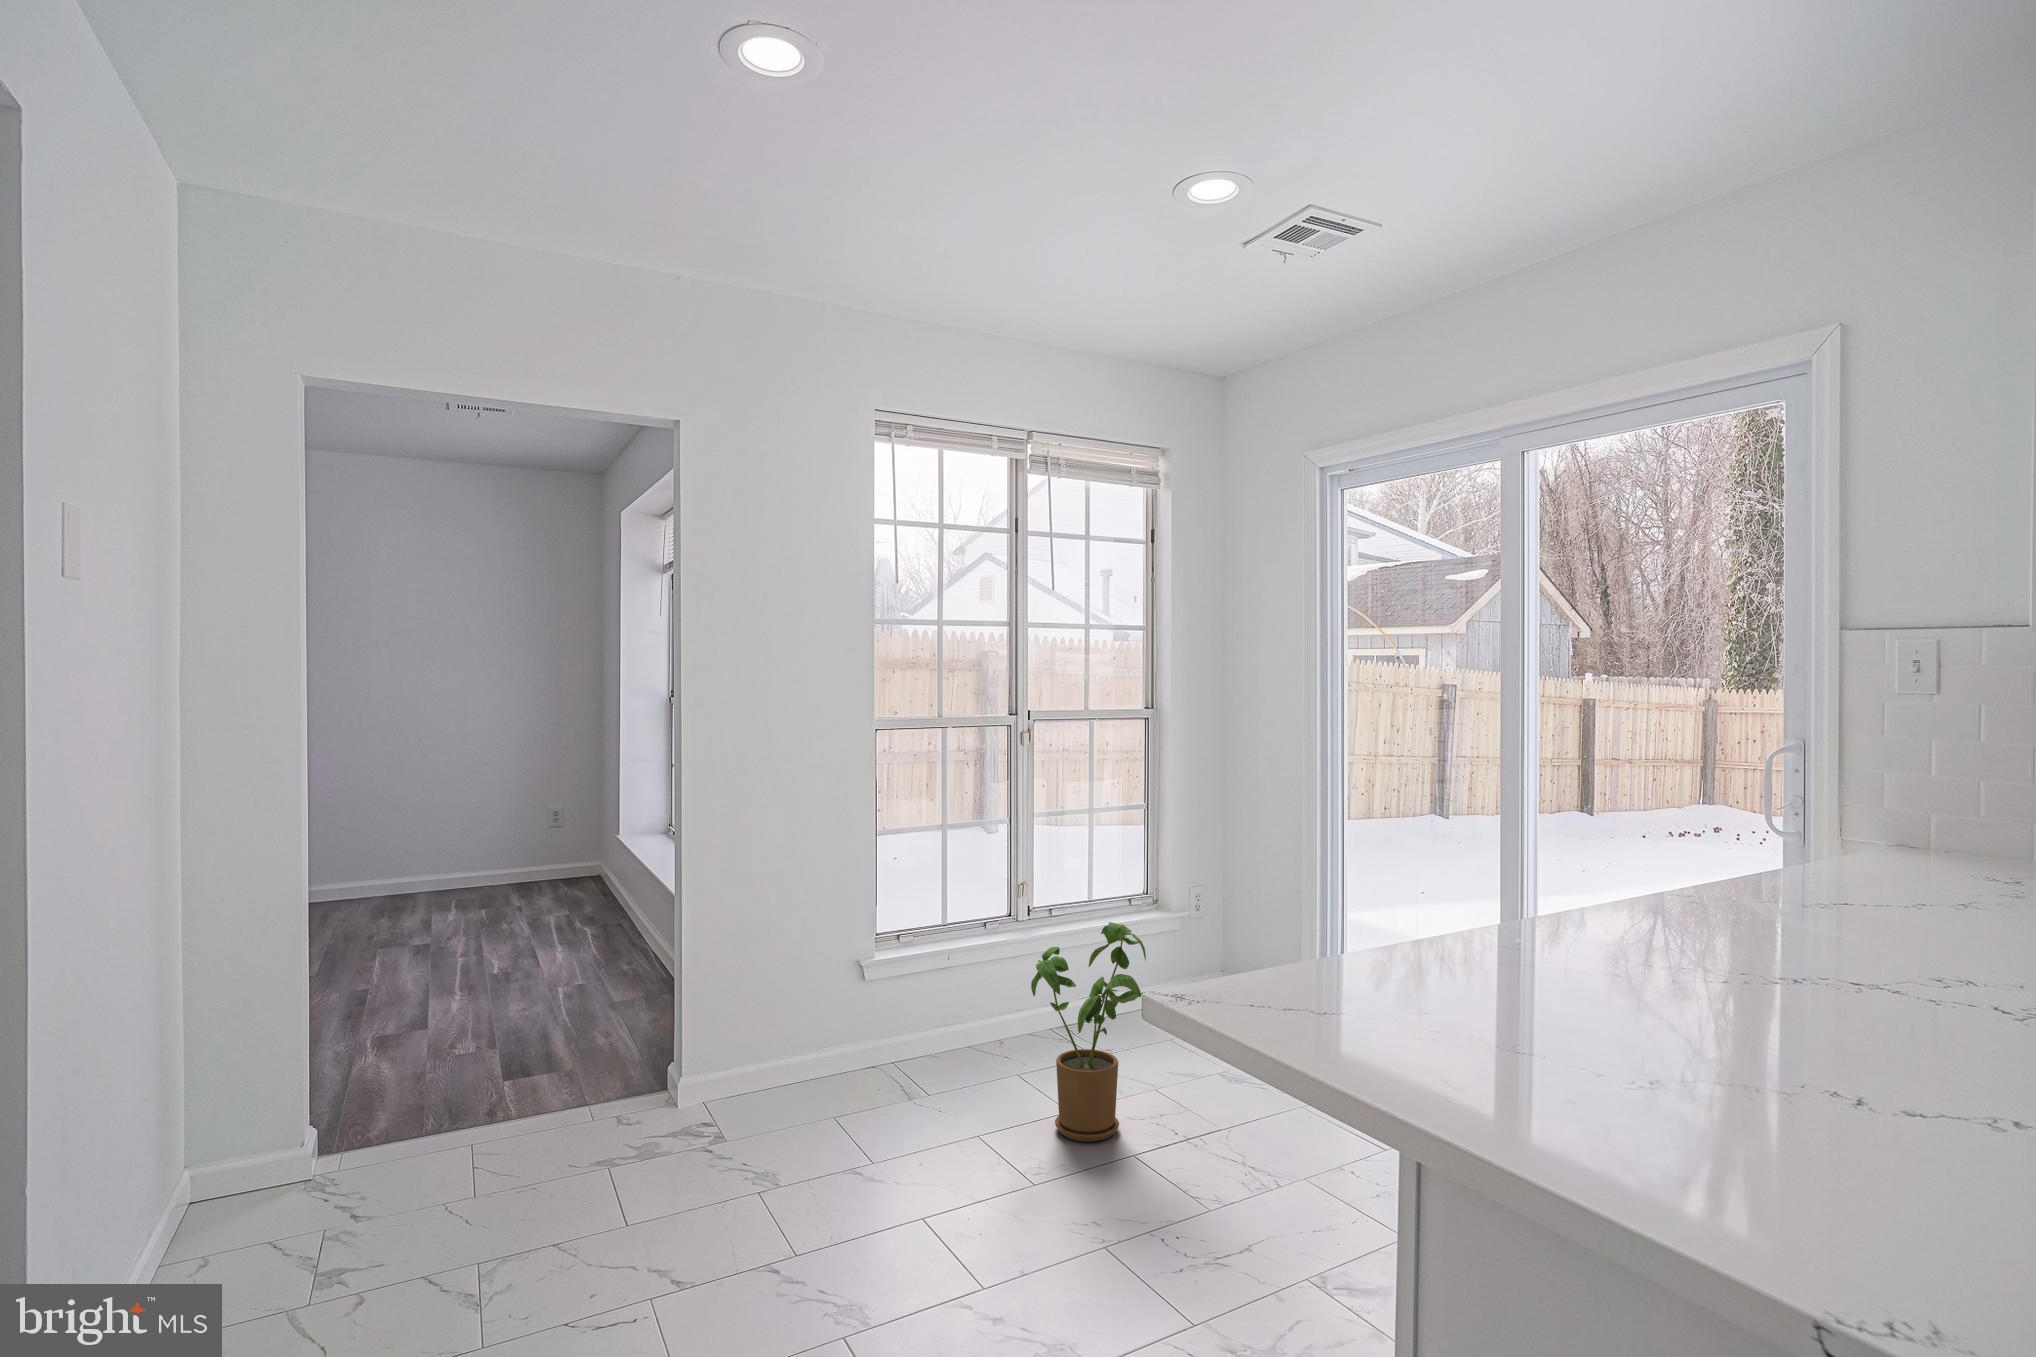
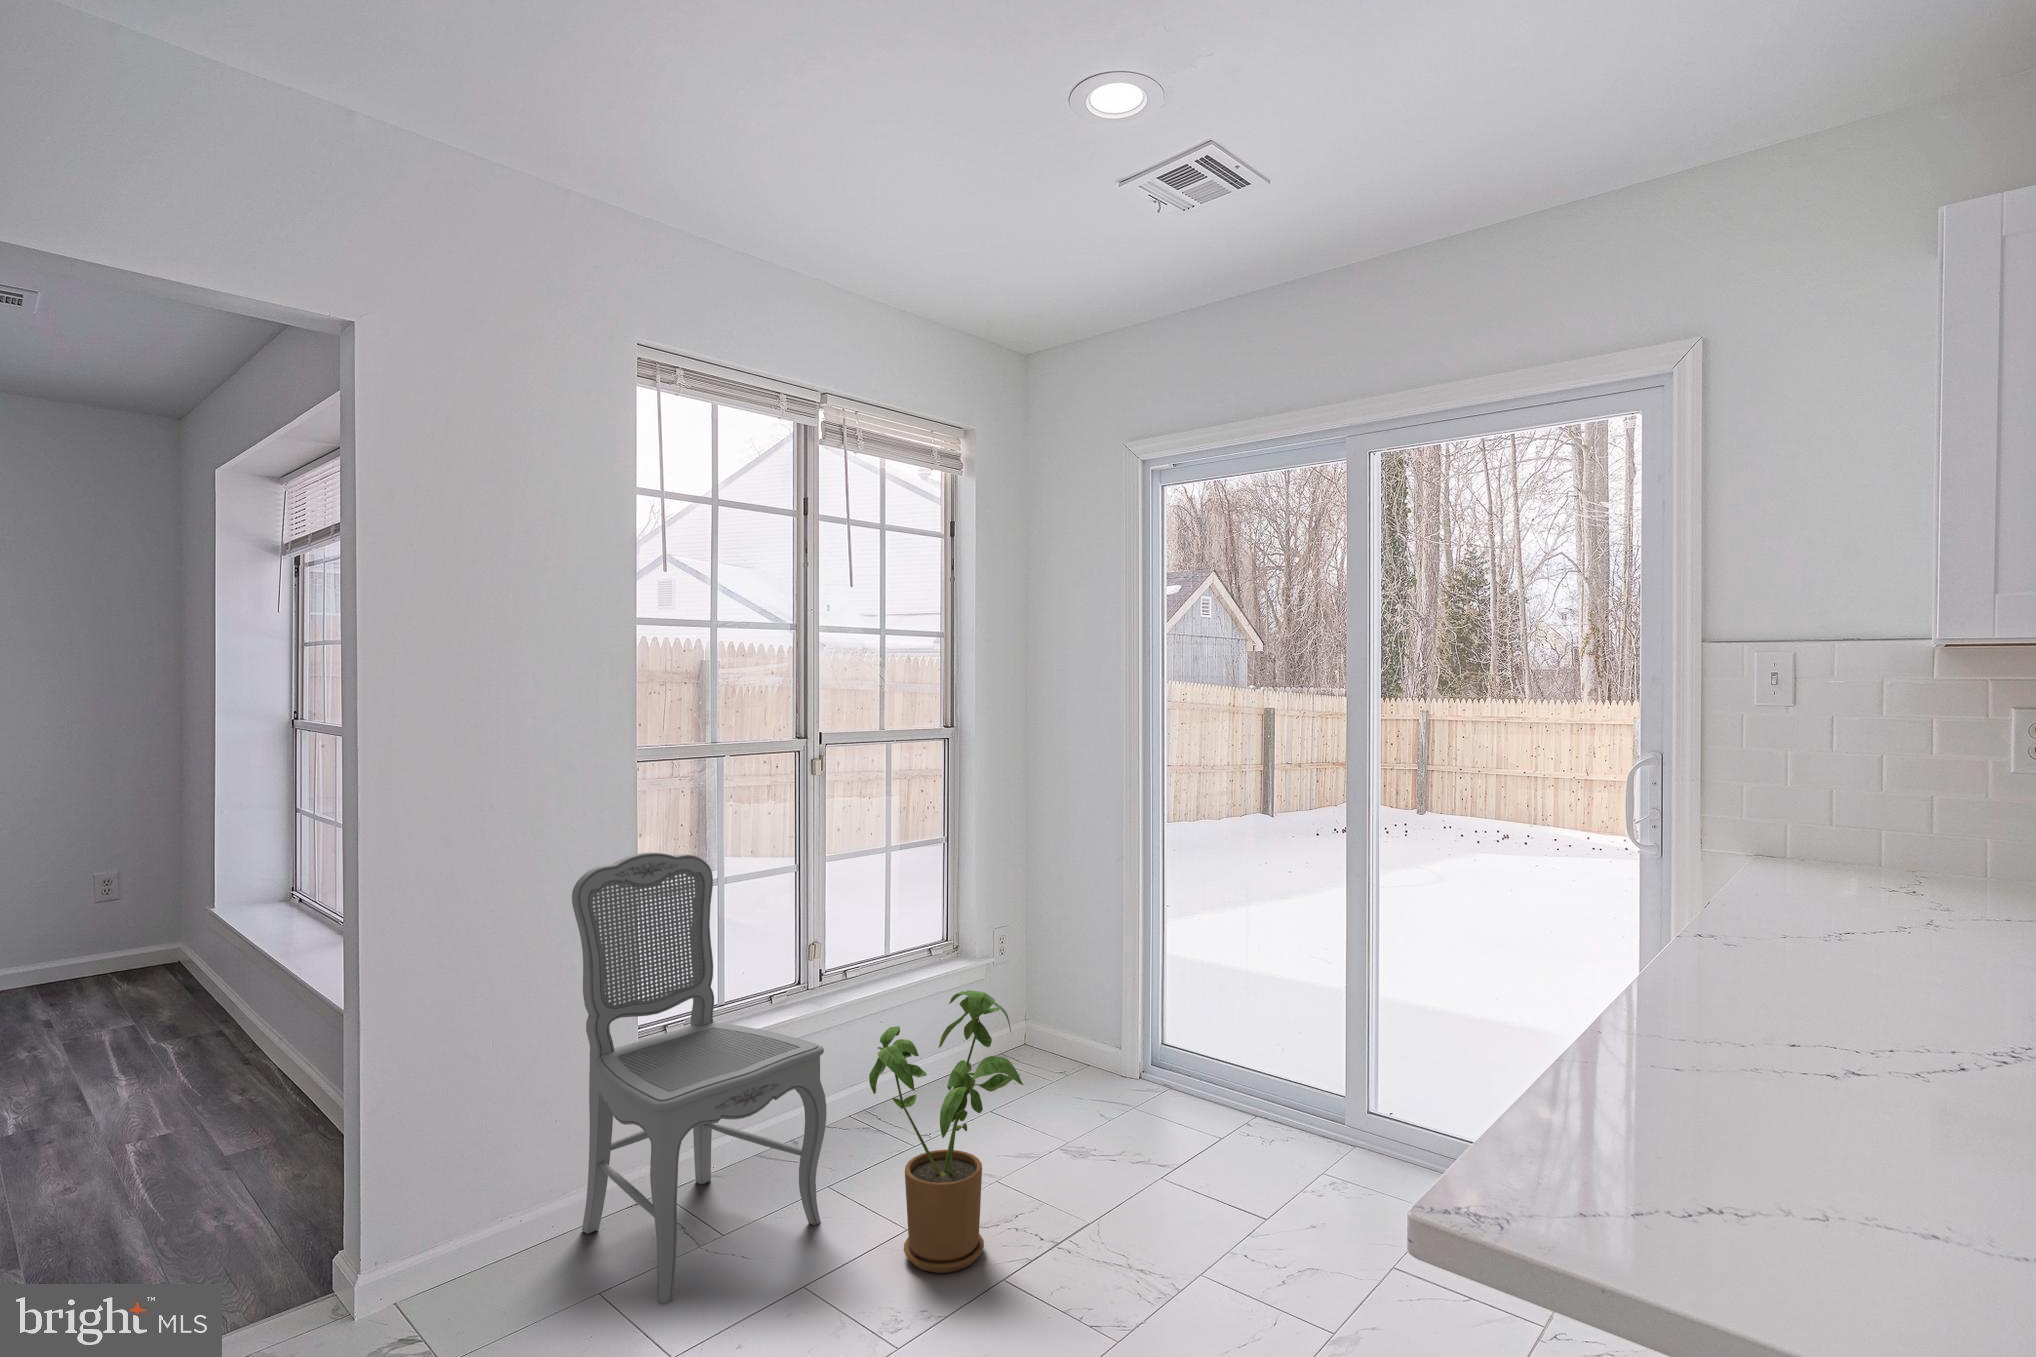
dining chair: none [825,800,1006,1129] -> present [572,852,827,1304]

